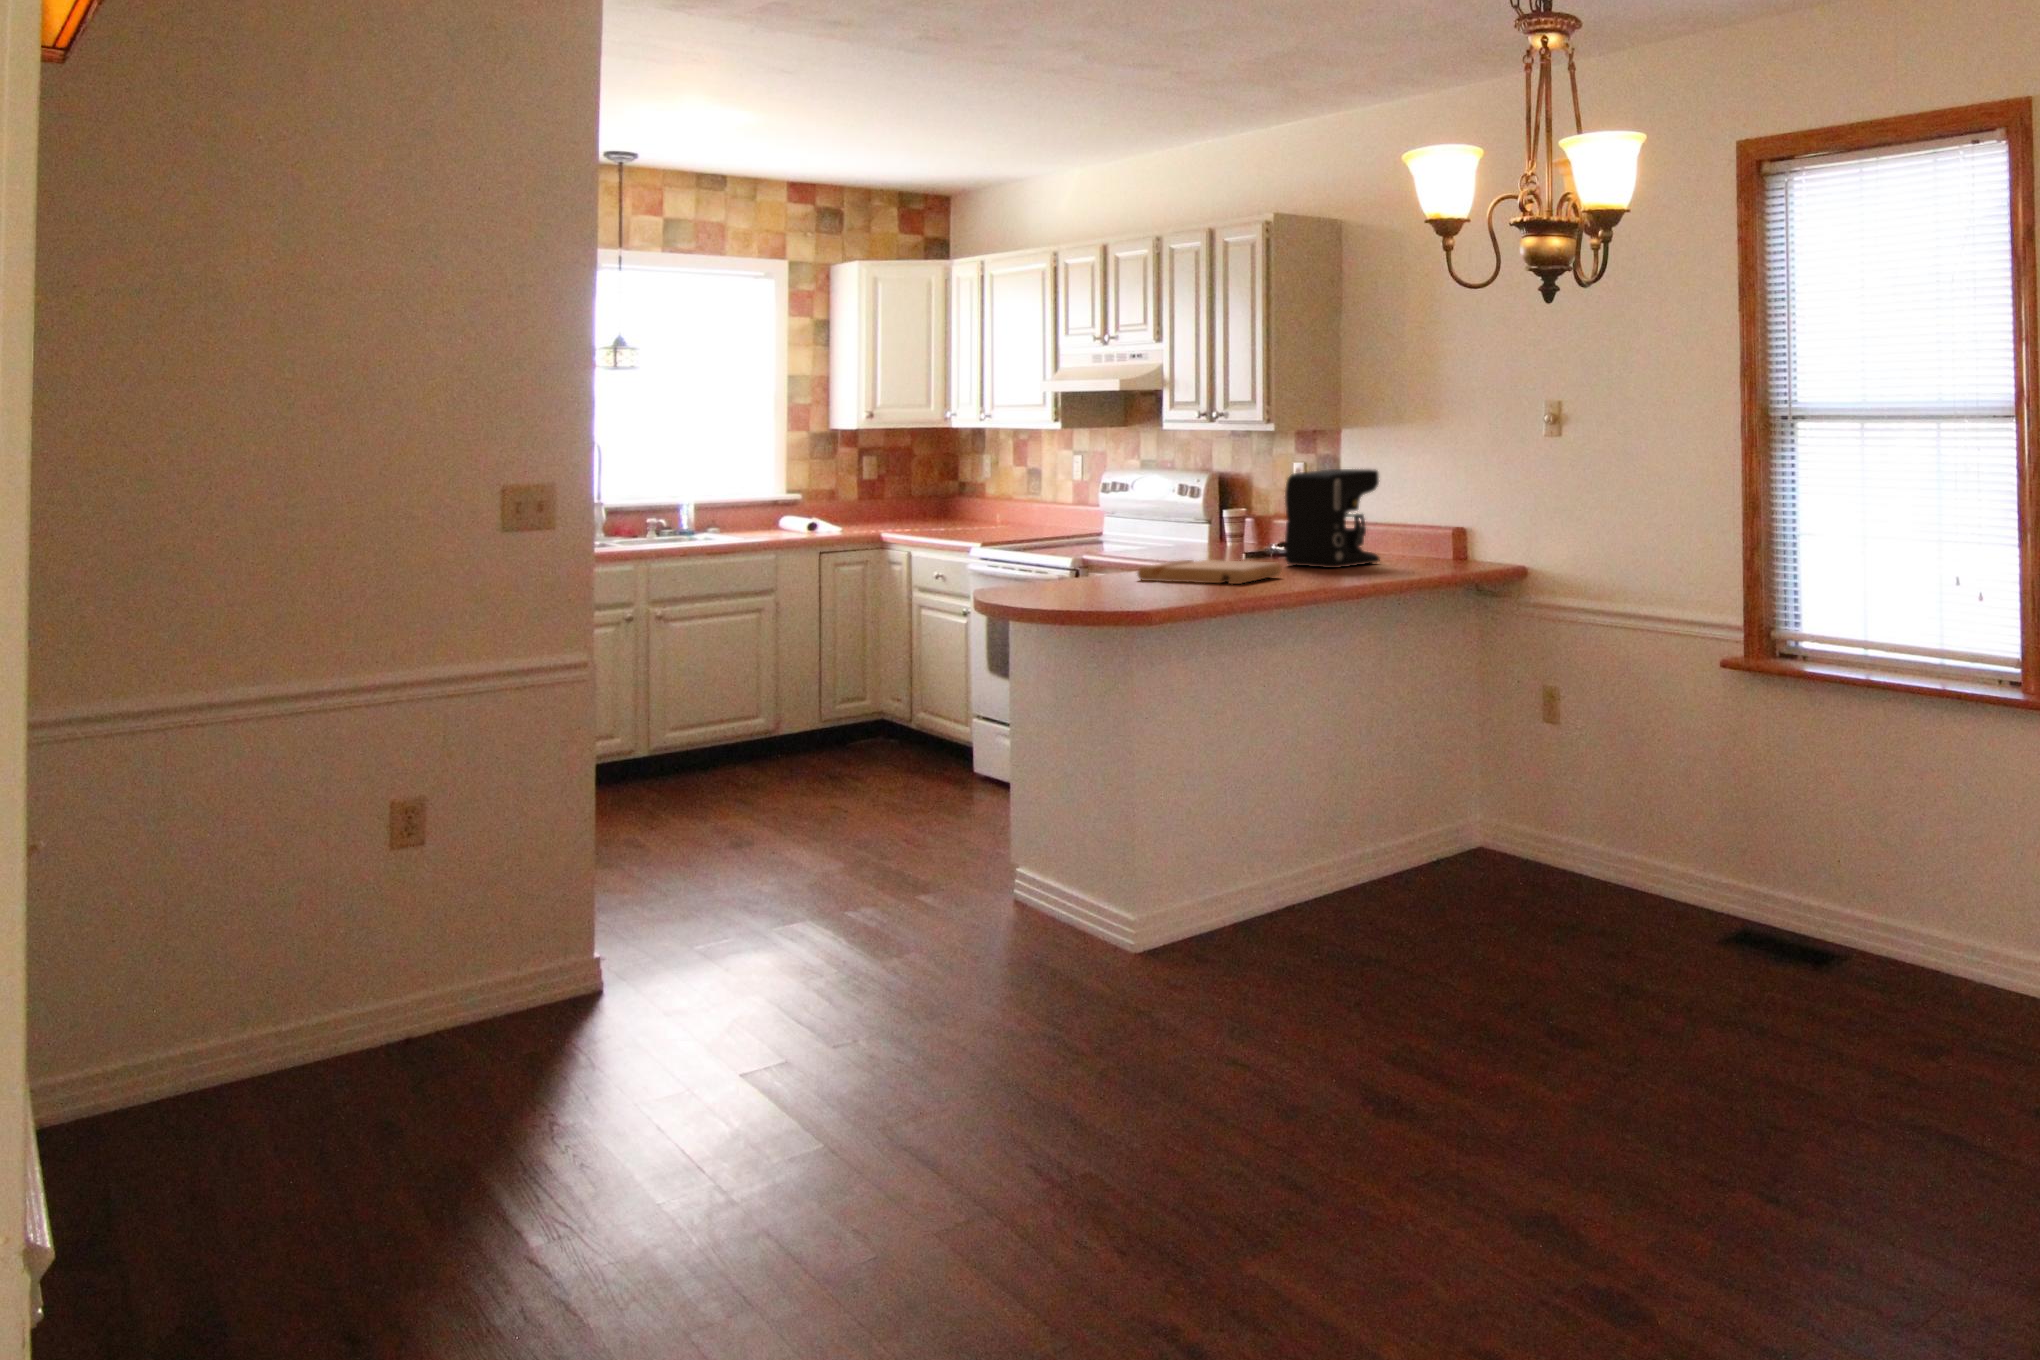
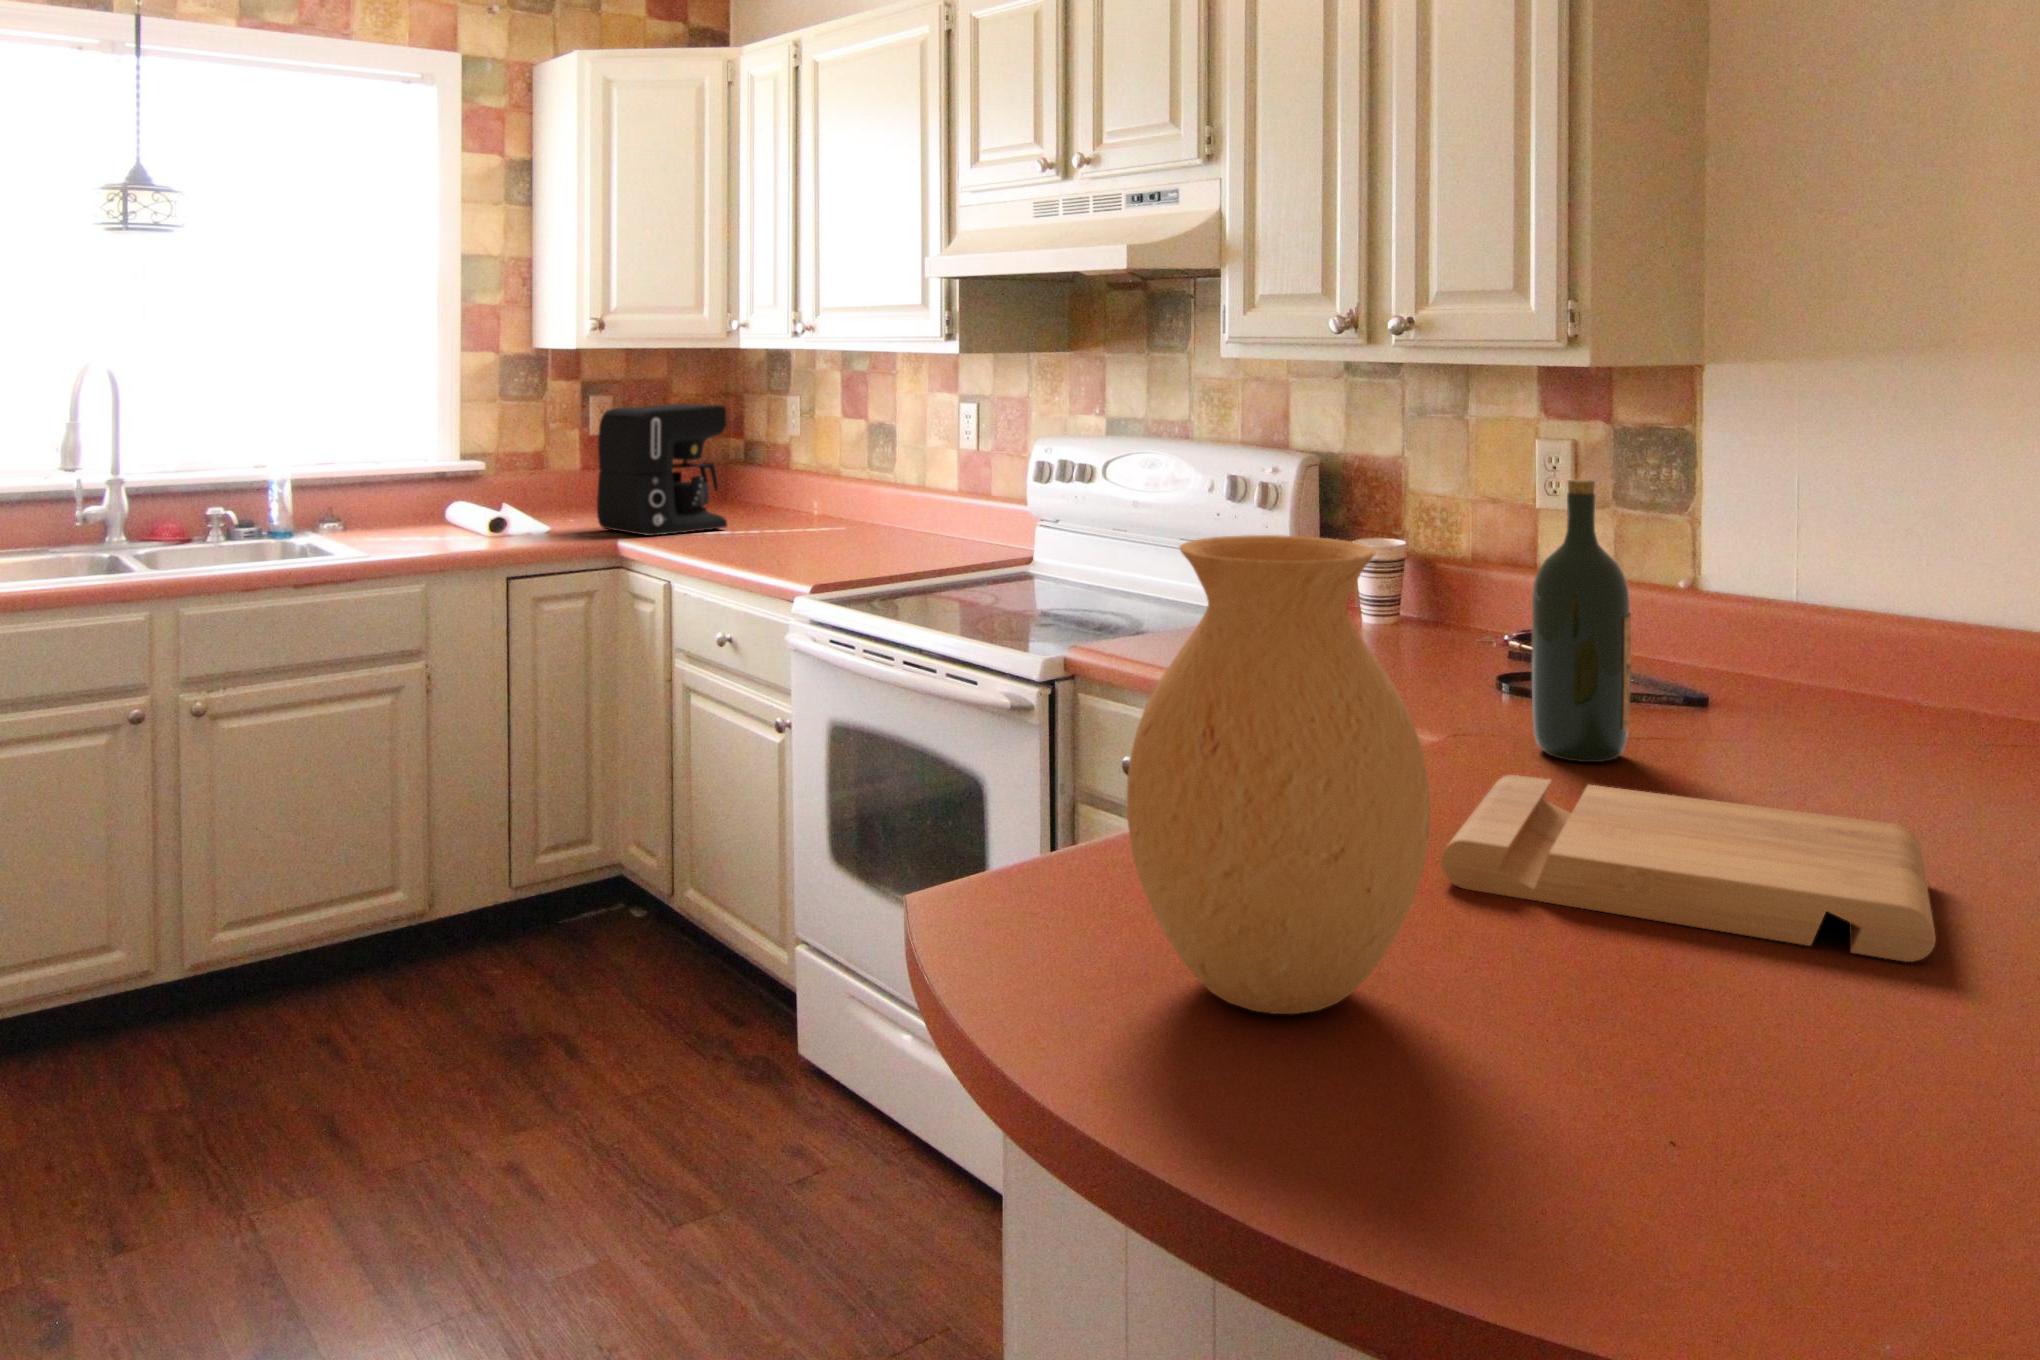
coffee maker: present [1285,469,1380,568] -> present [597,403,727,536]
wine bottle: none [1221,471,1254,567] -> present [1532,479,1631,762]
vase: none [1025,476,1102,589] -> present [1127,535,1430,1014]

